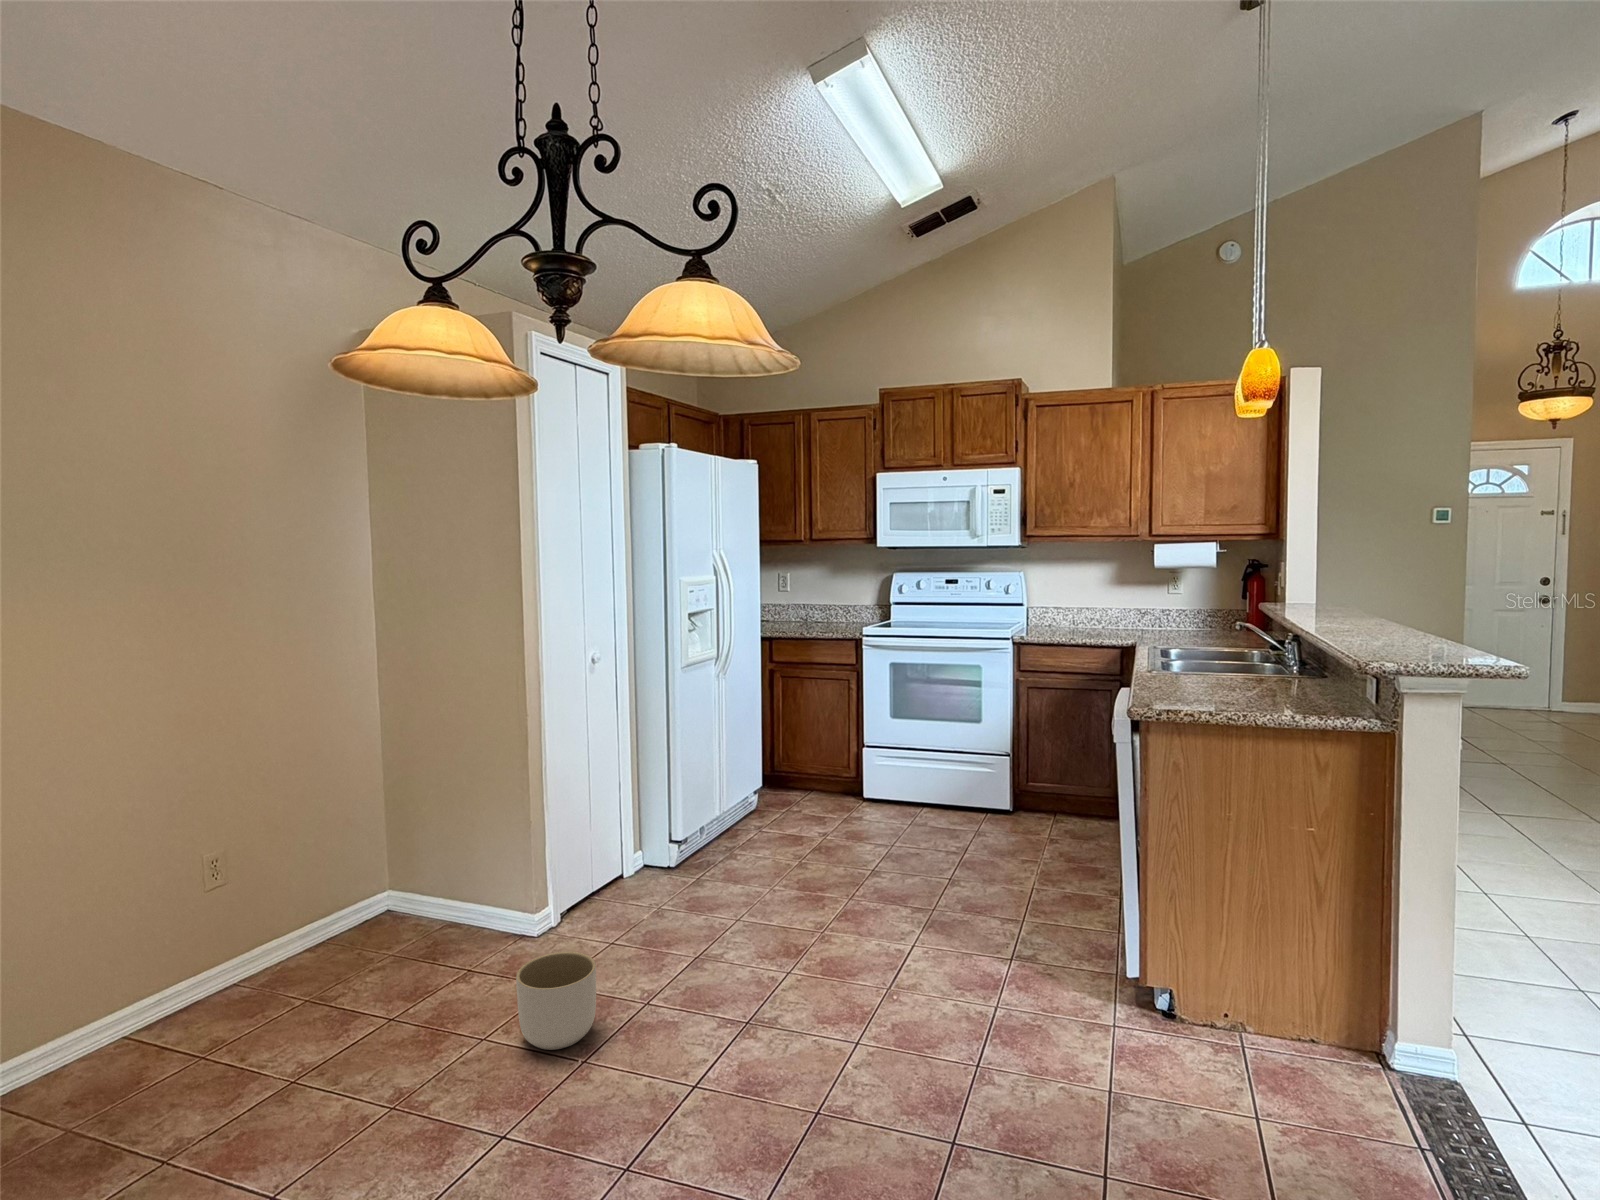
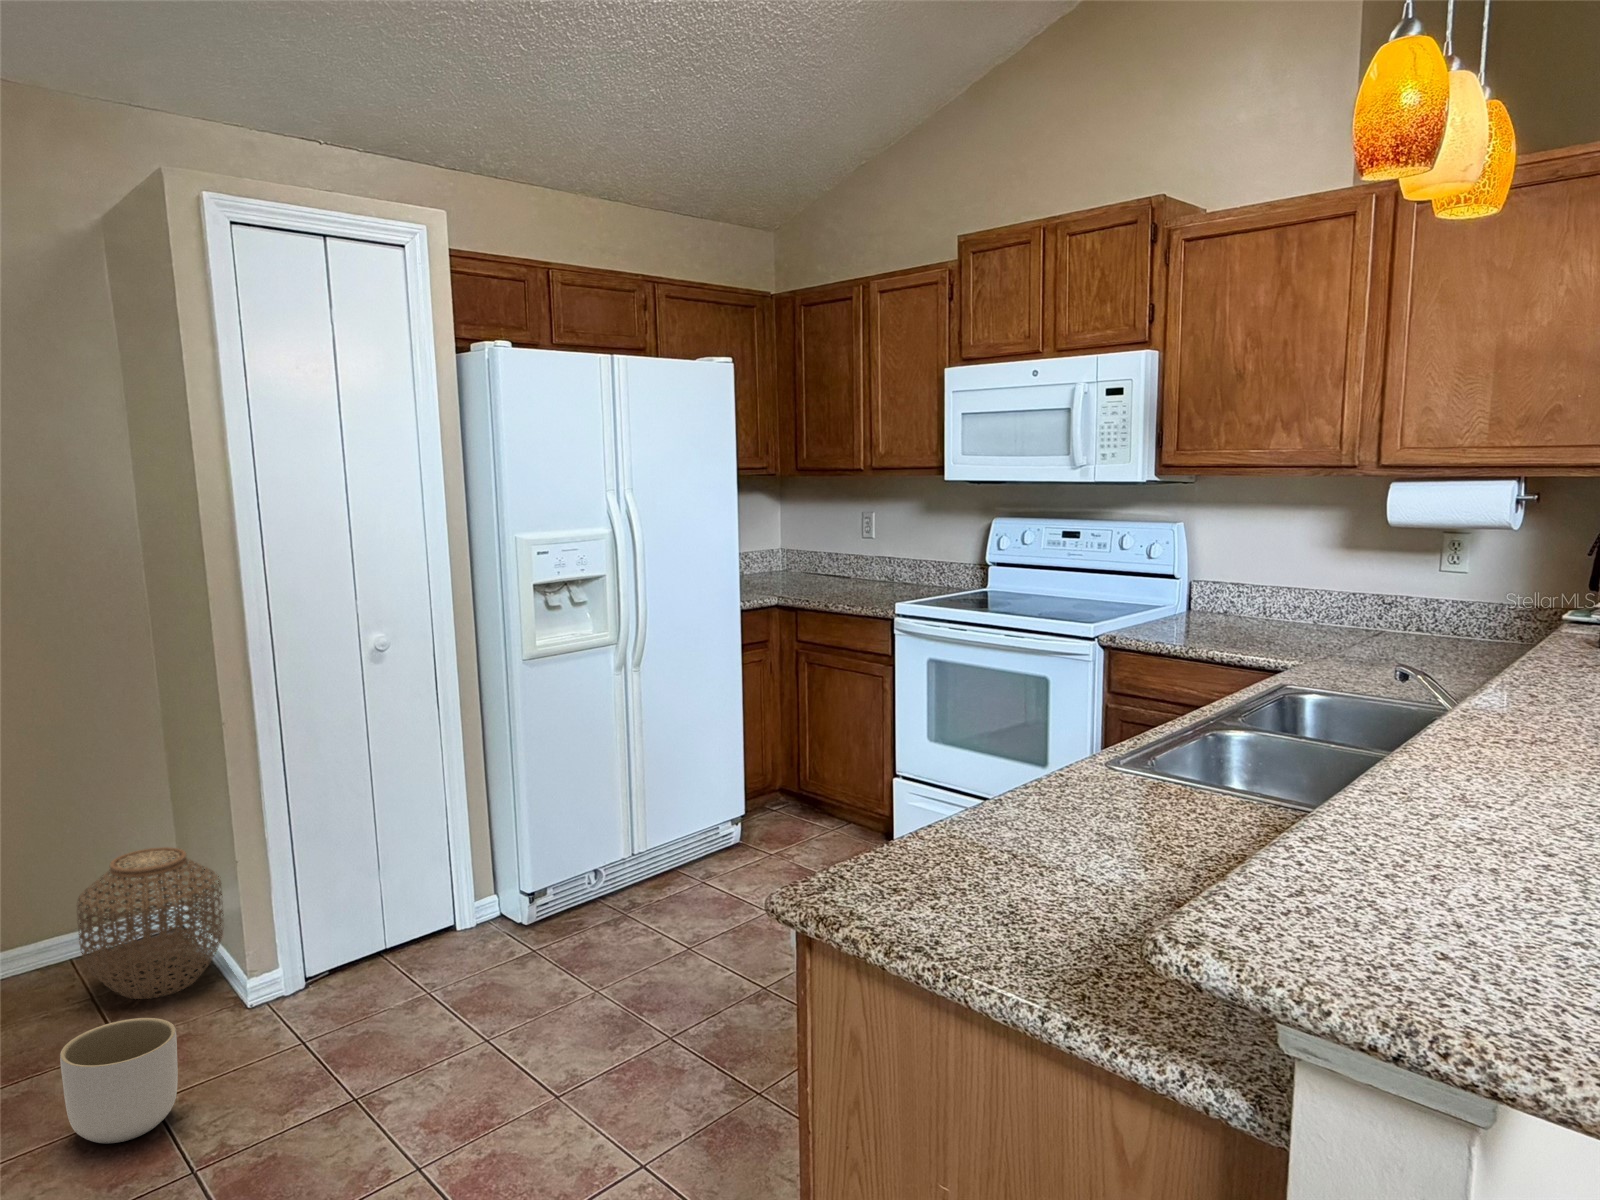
woven basket: none [378,840,489,964] -> present [77,847,224,999]

